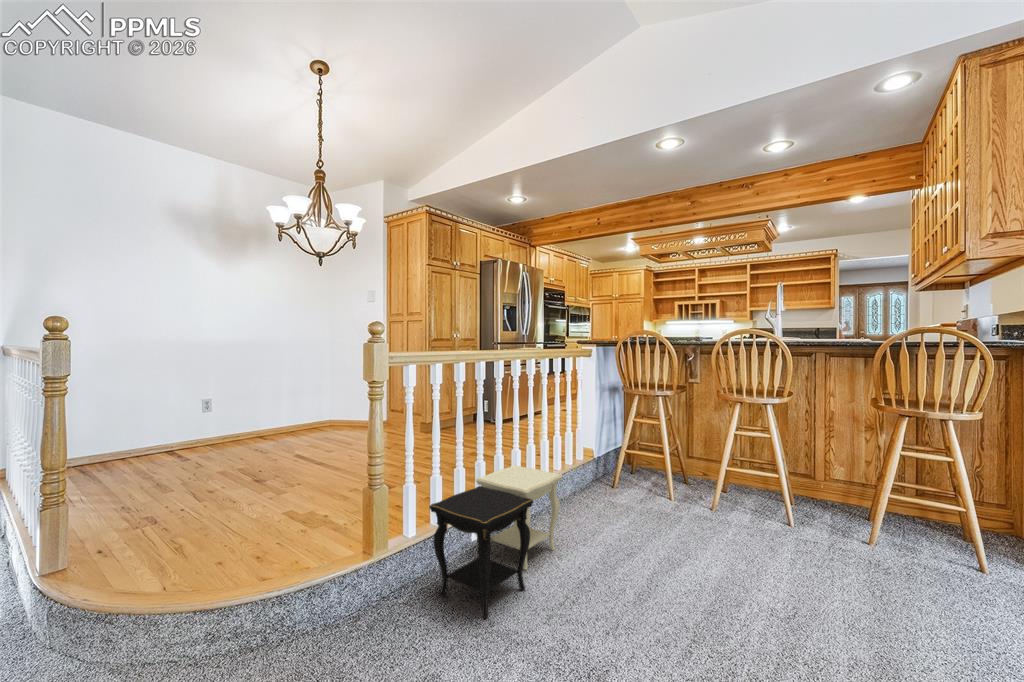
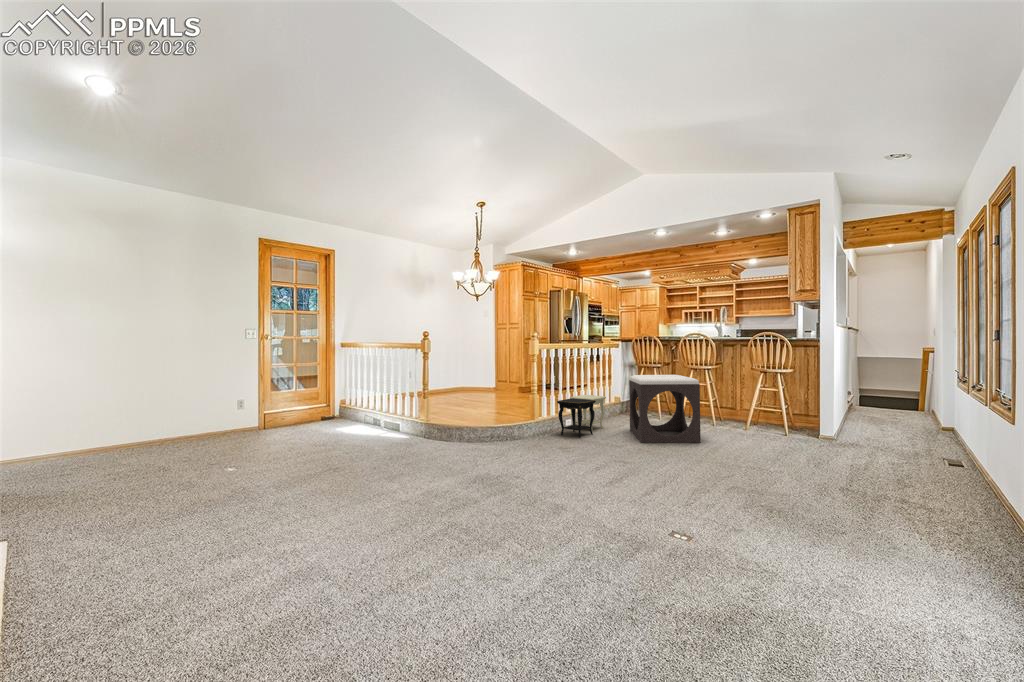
footstool: none [618,429,839,655] -> present [629,375,701,443]

